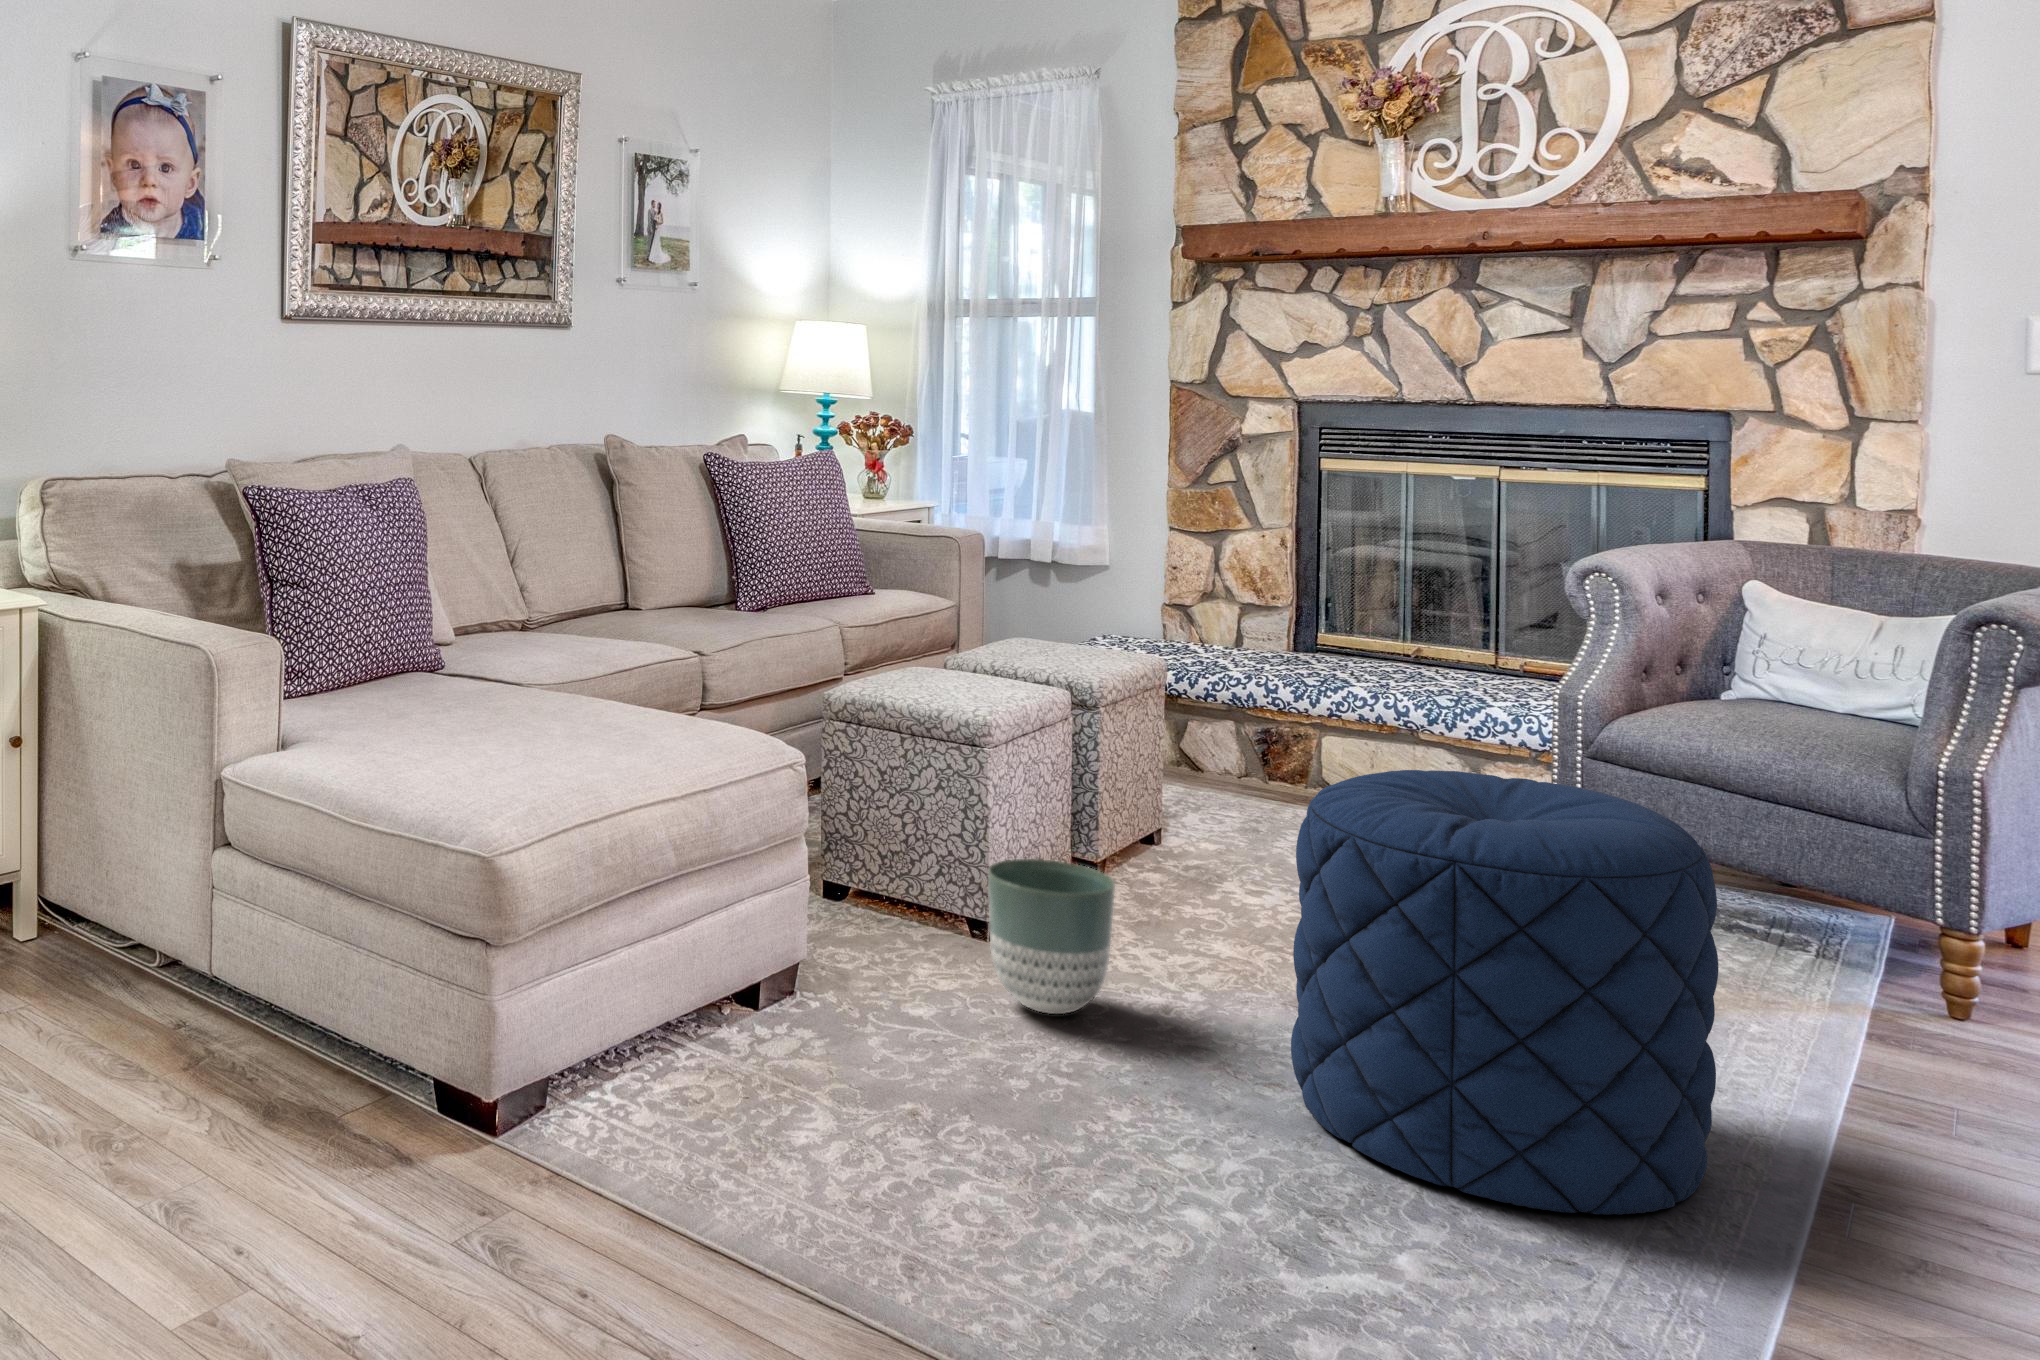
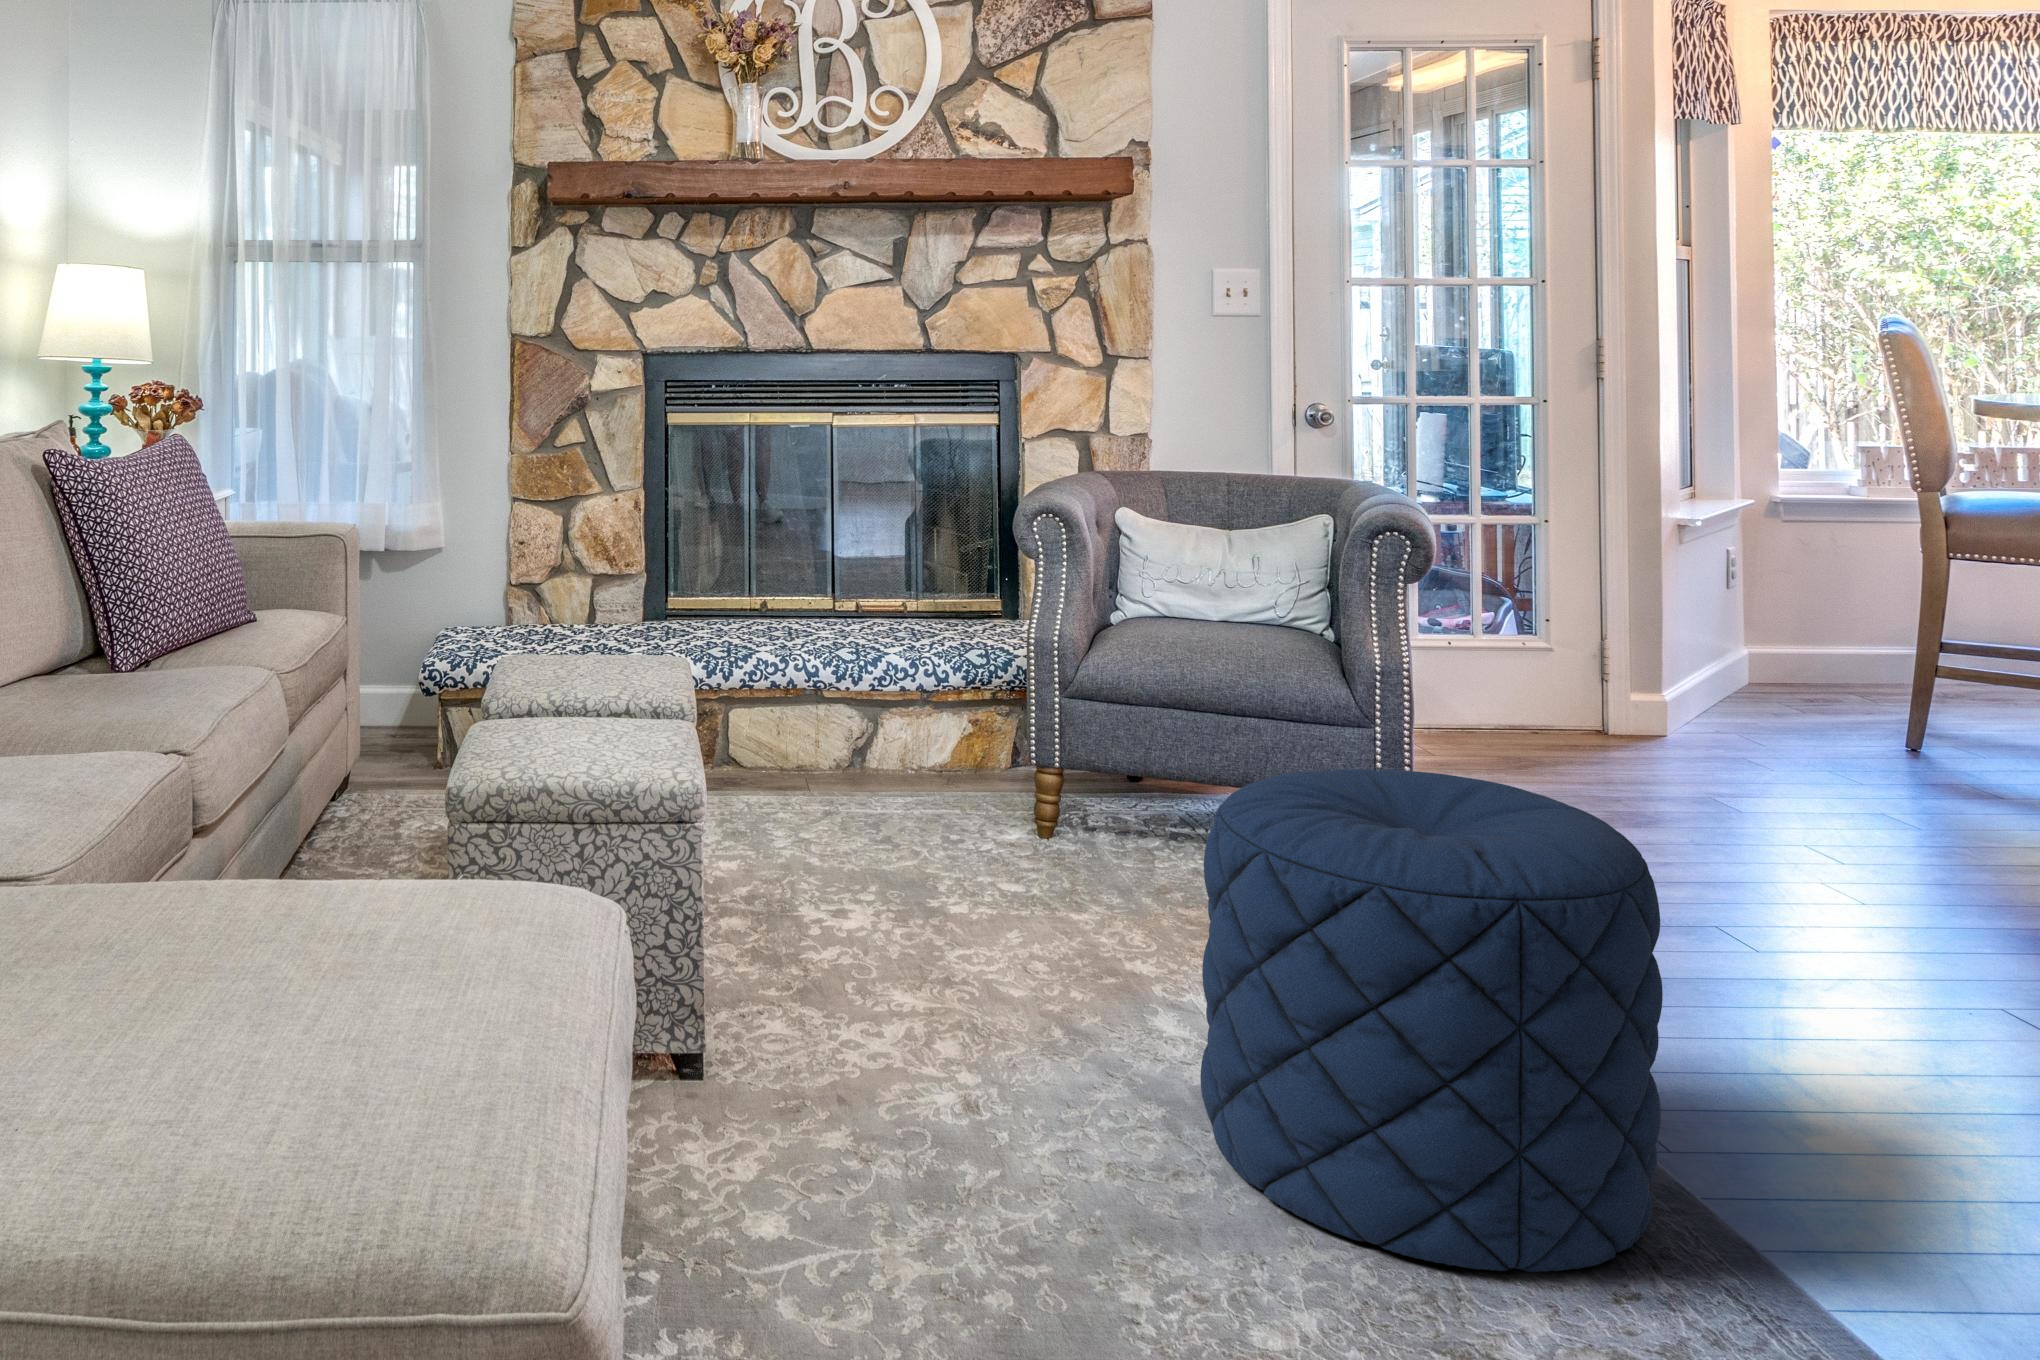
planter: present [988,859,1115,1014] -> none [820,957,980,1164]

